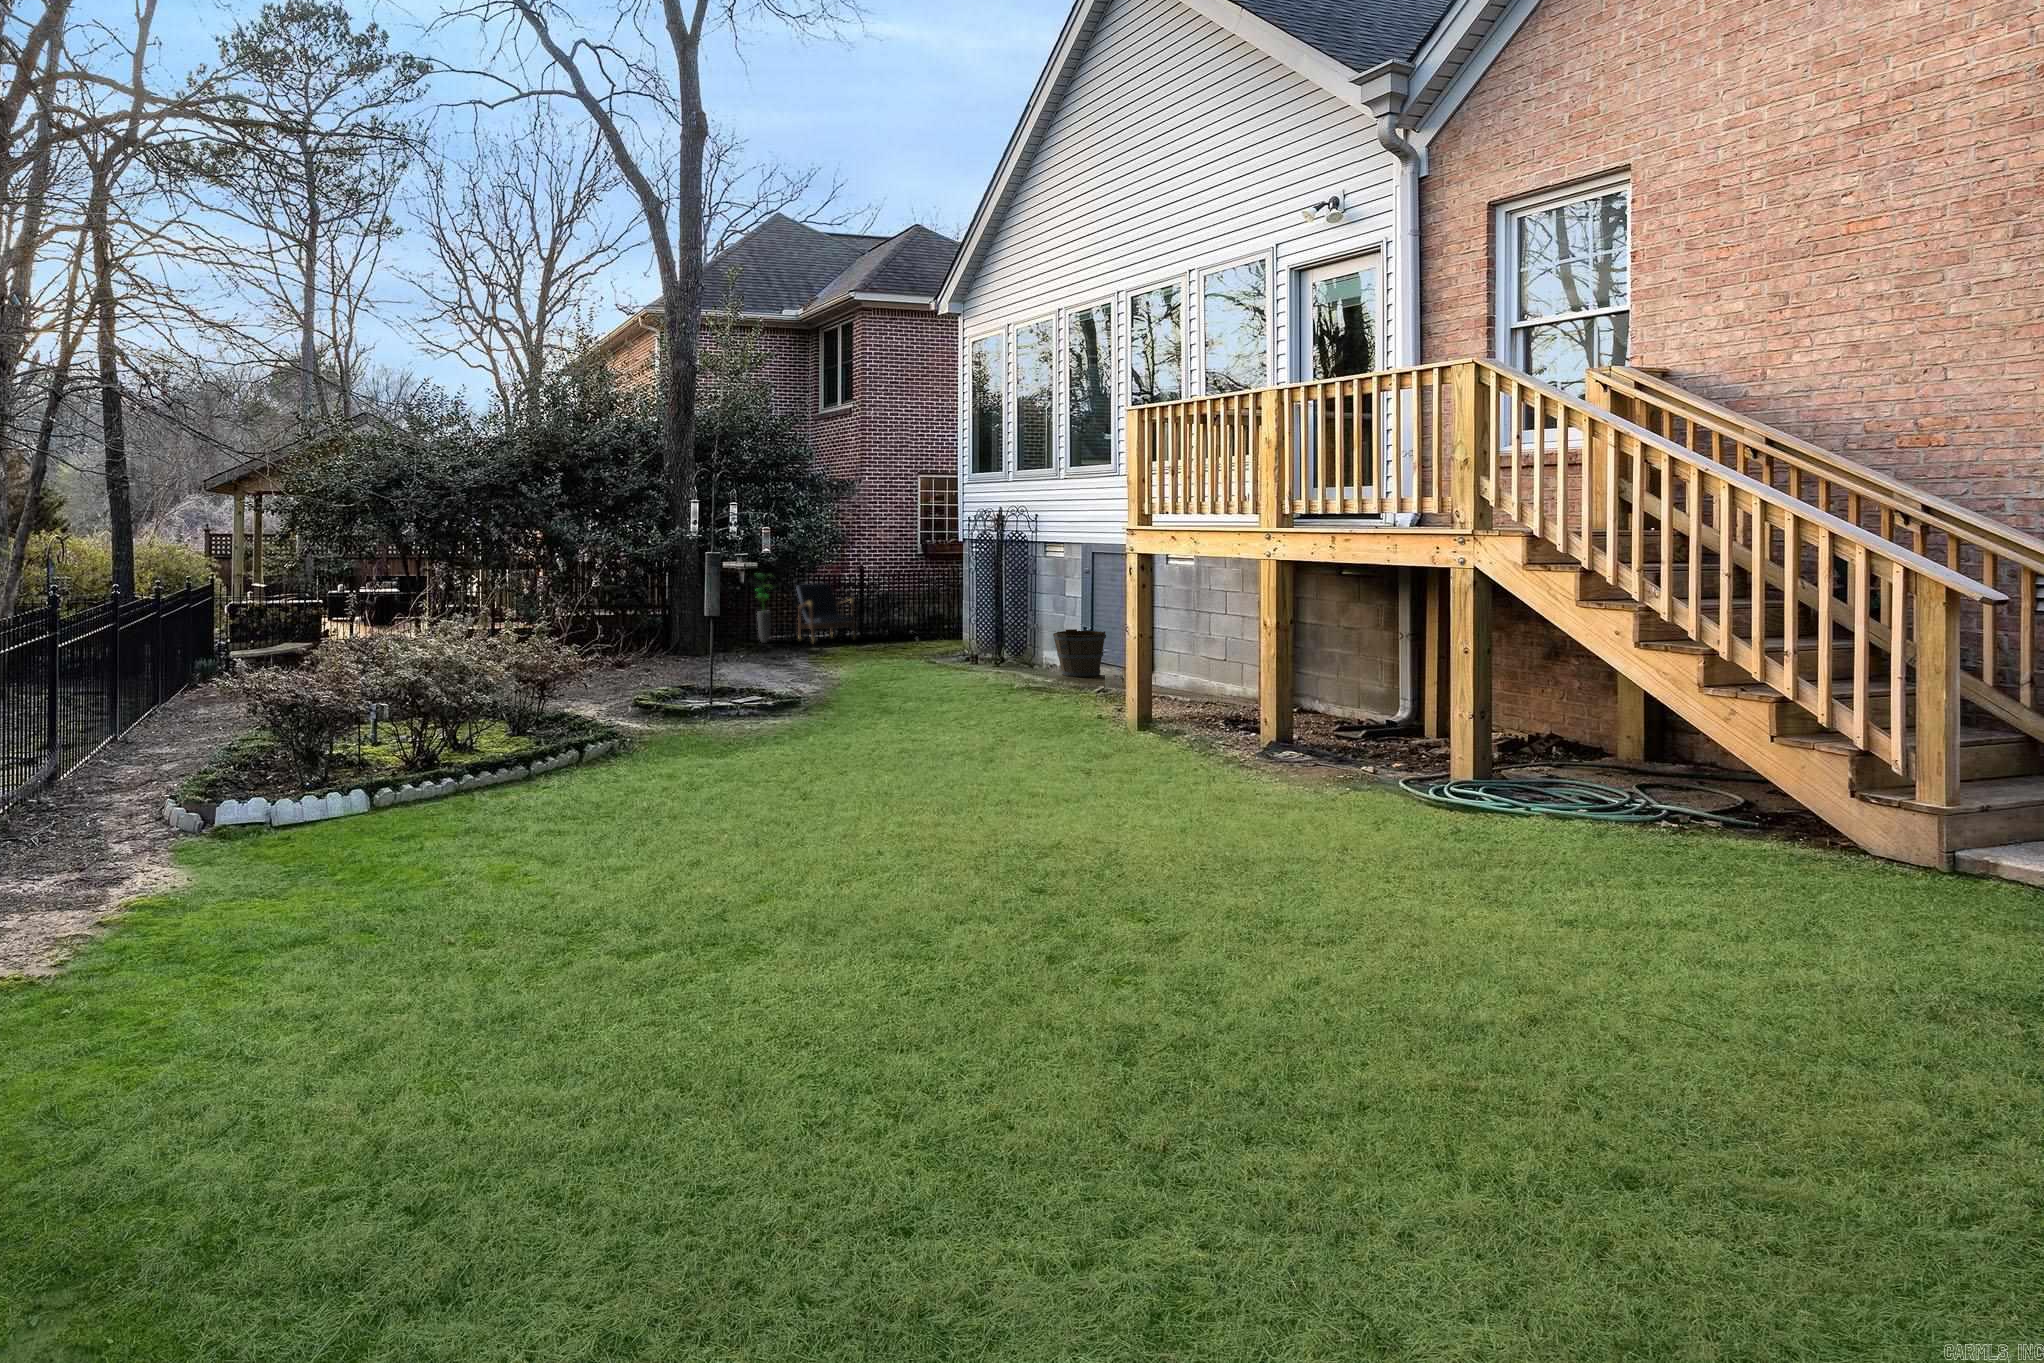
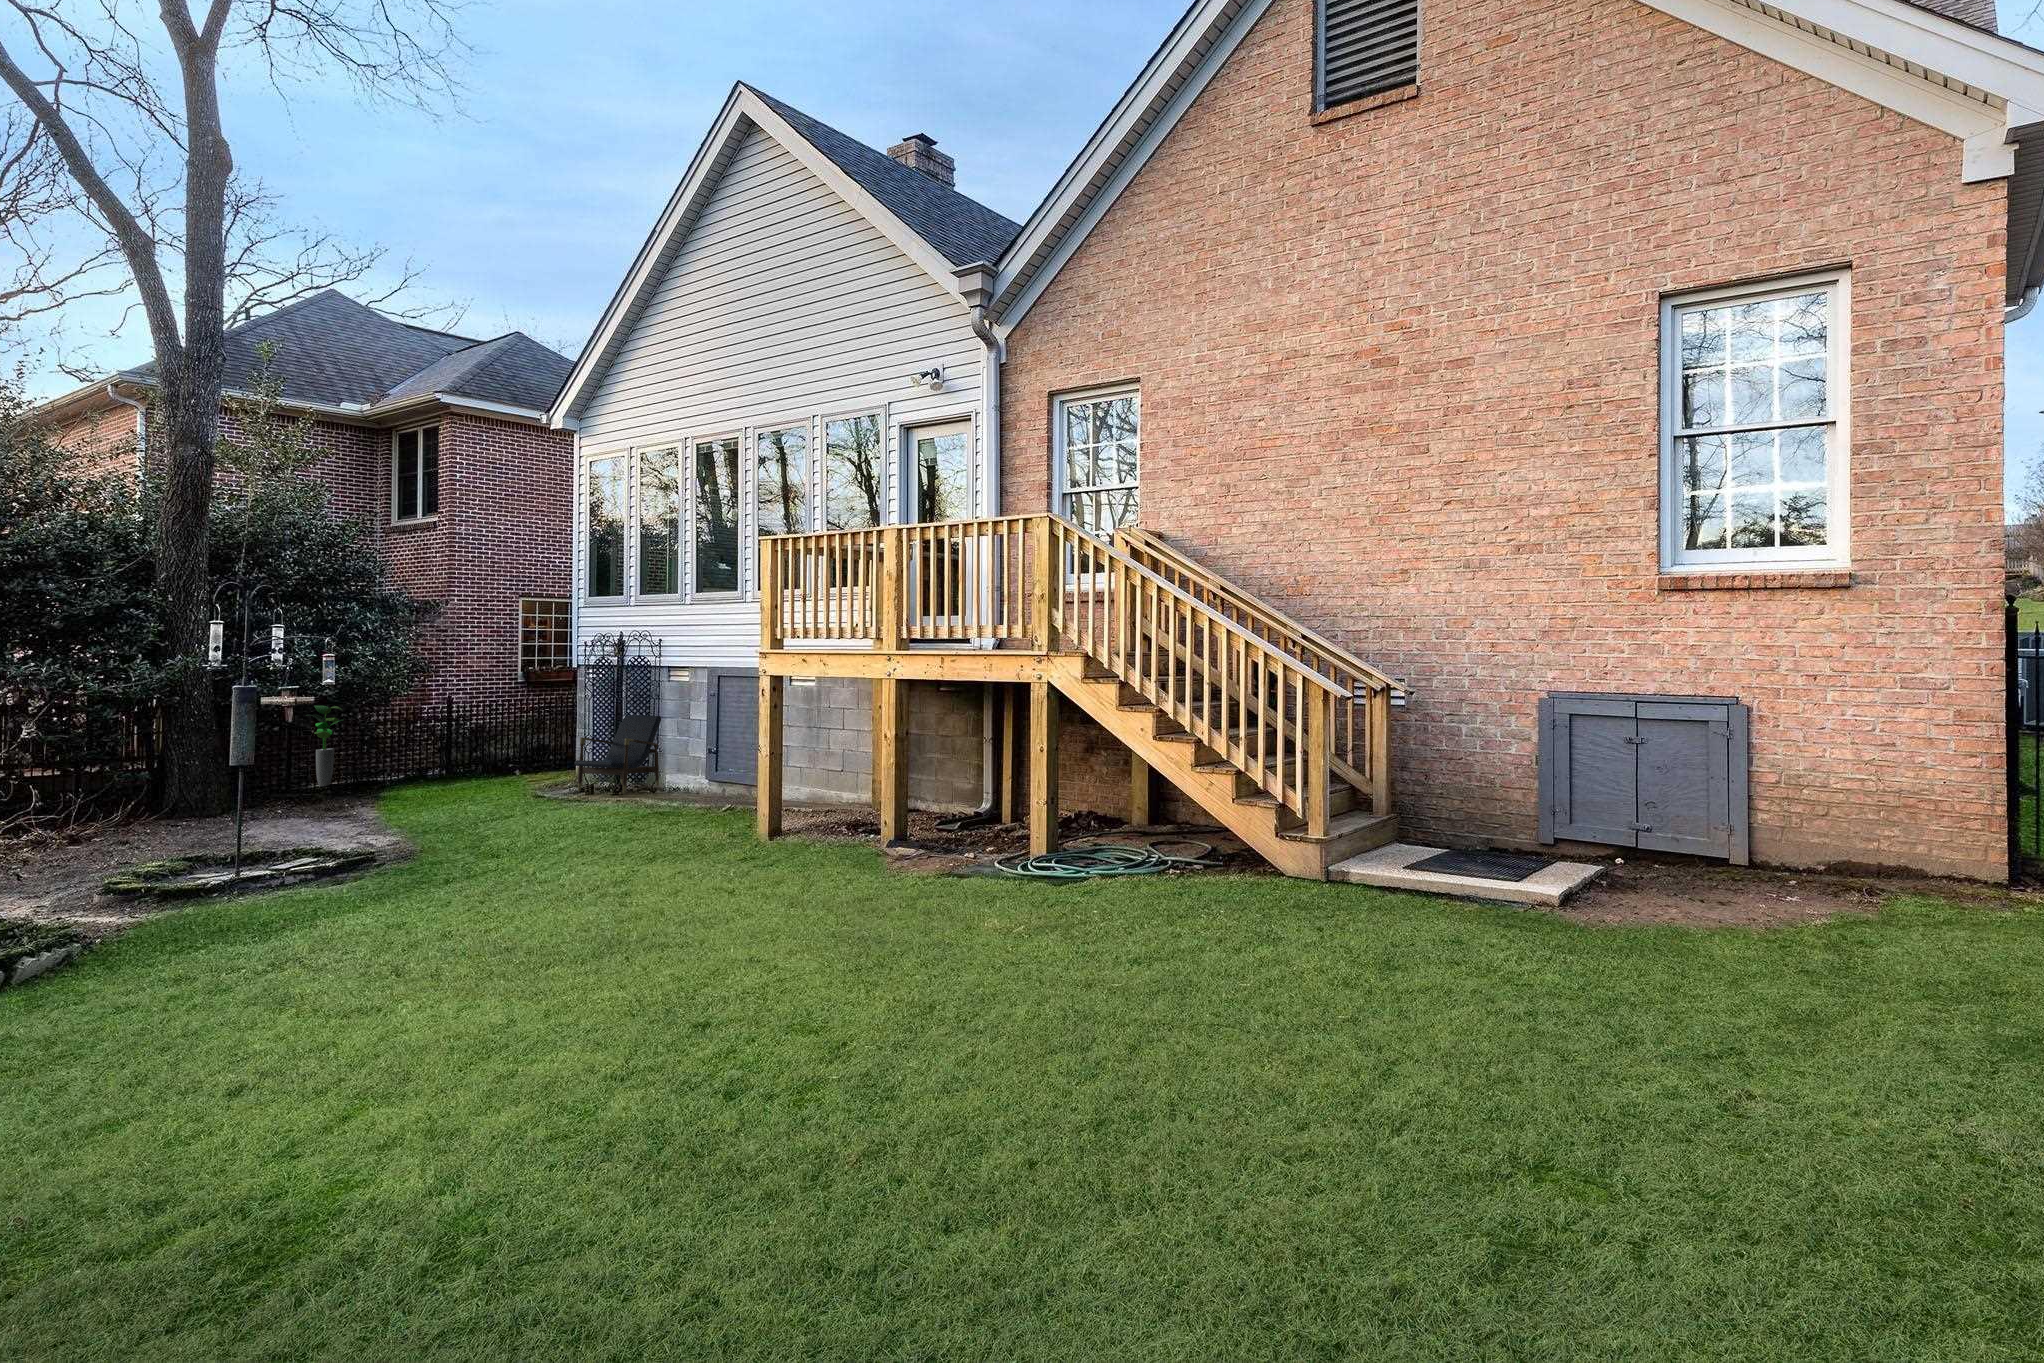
lounge chair: present [797,584,856,641] -> present [575,715,661,793]
wooden bucket: present [1053,629,1106,677] -> none [677,750,729,798]

